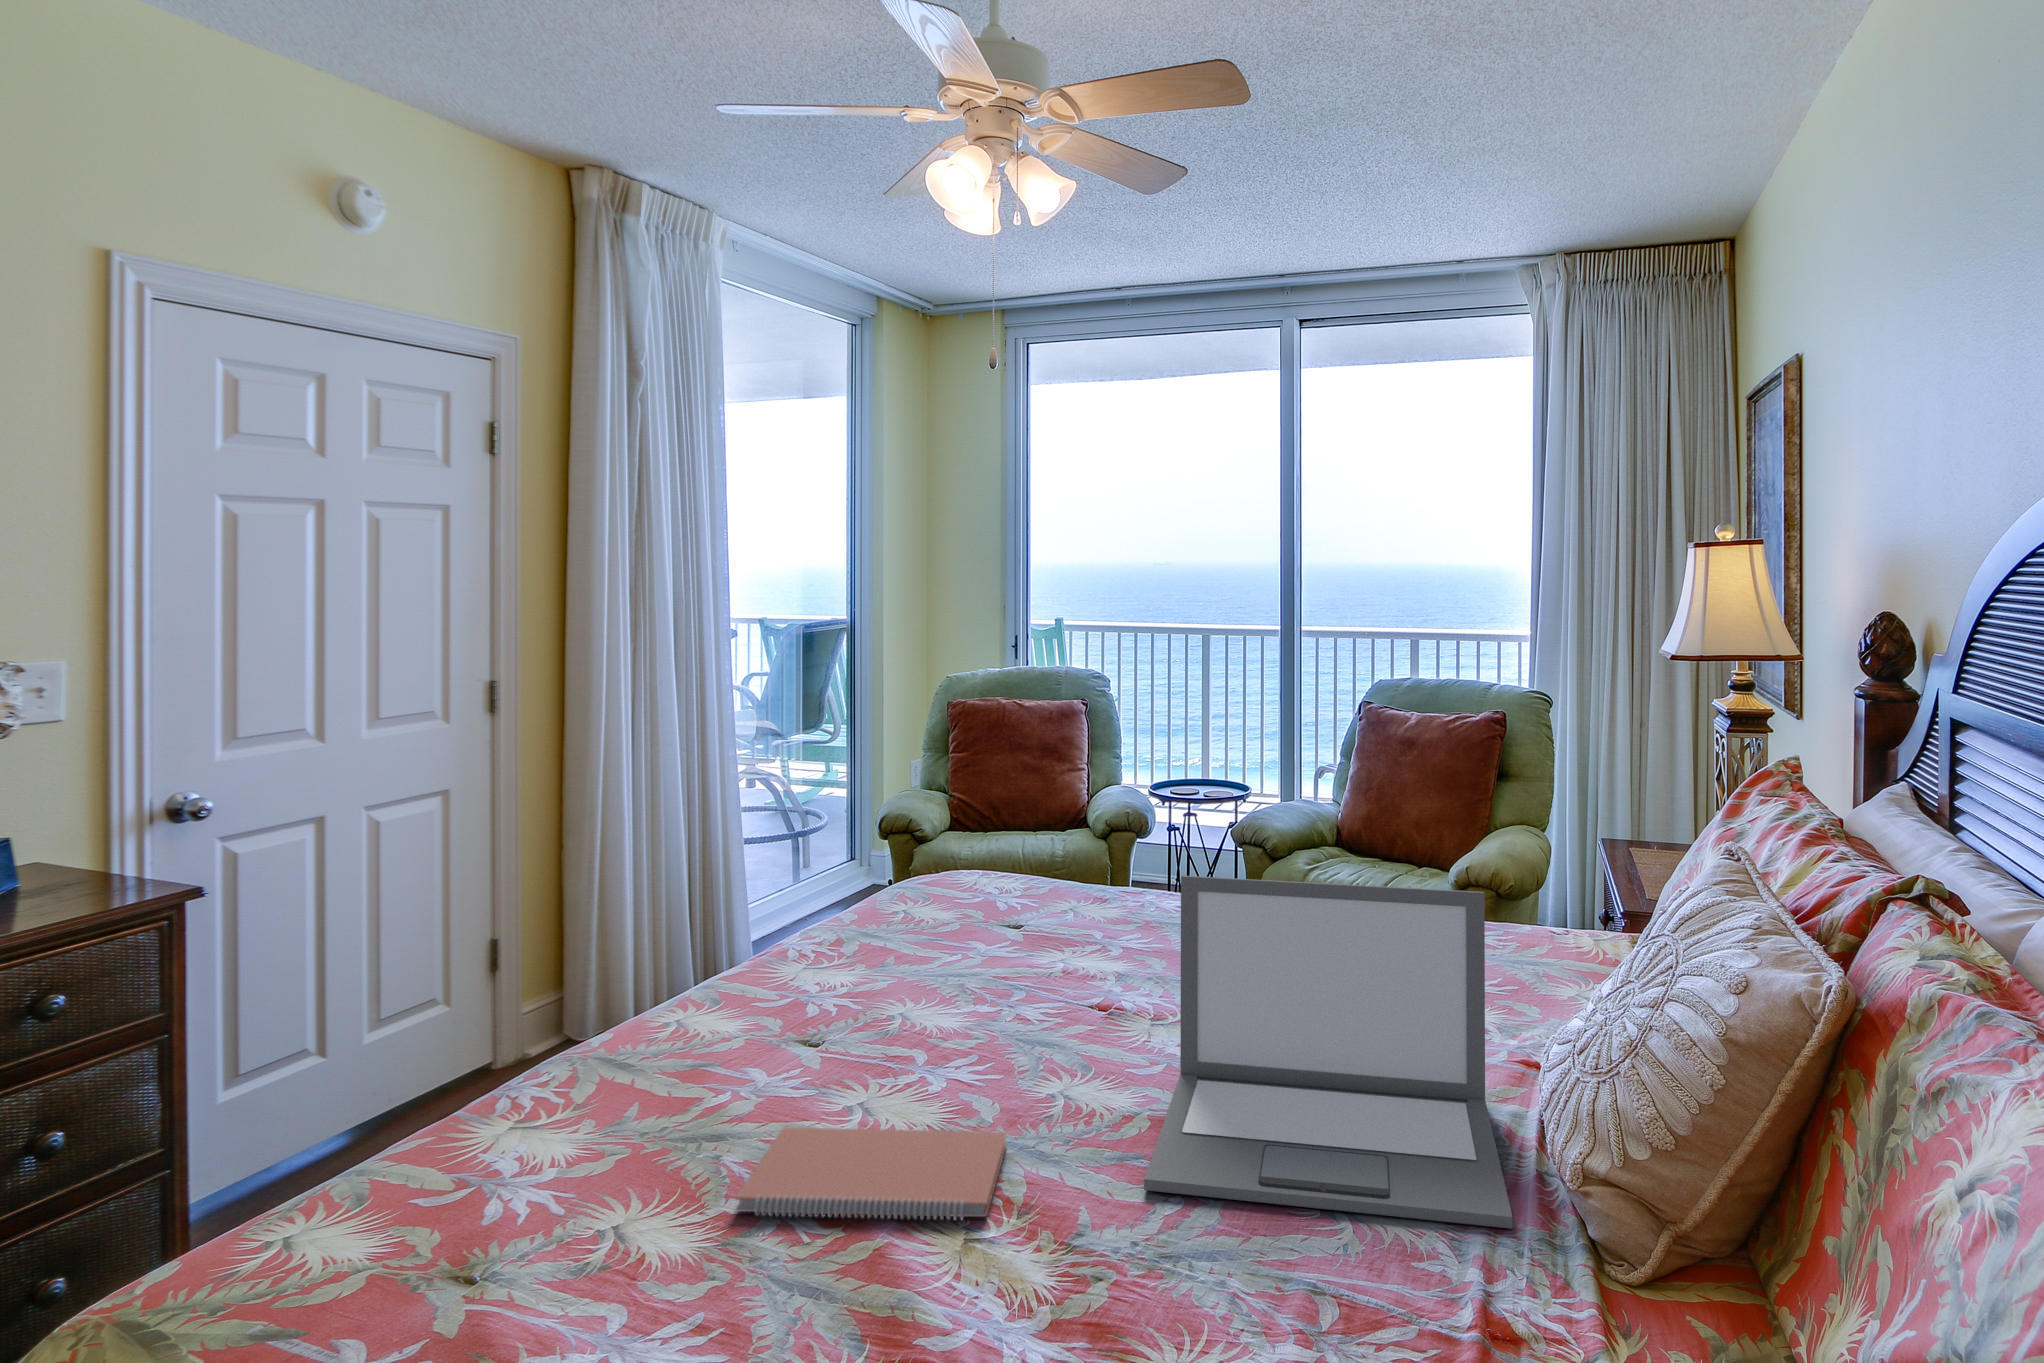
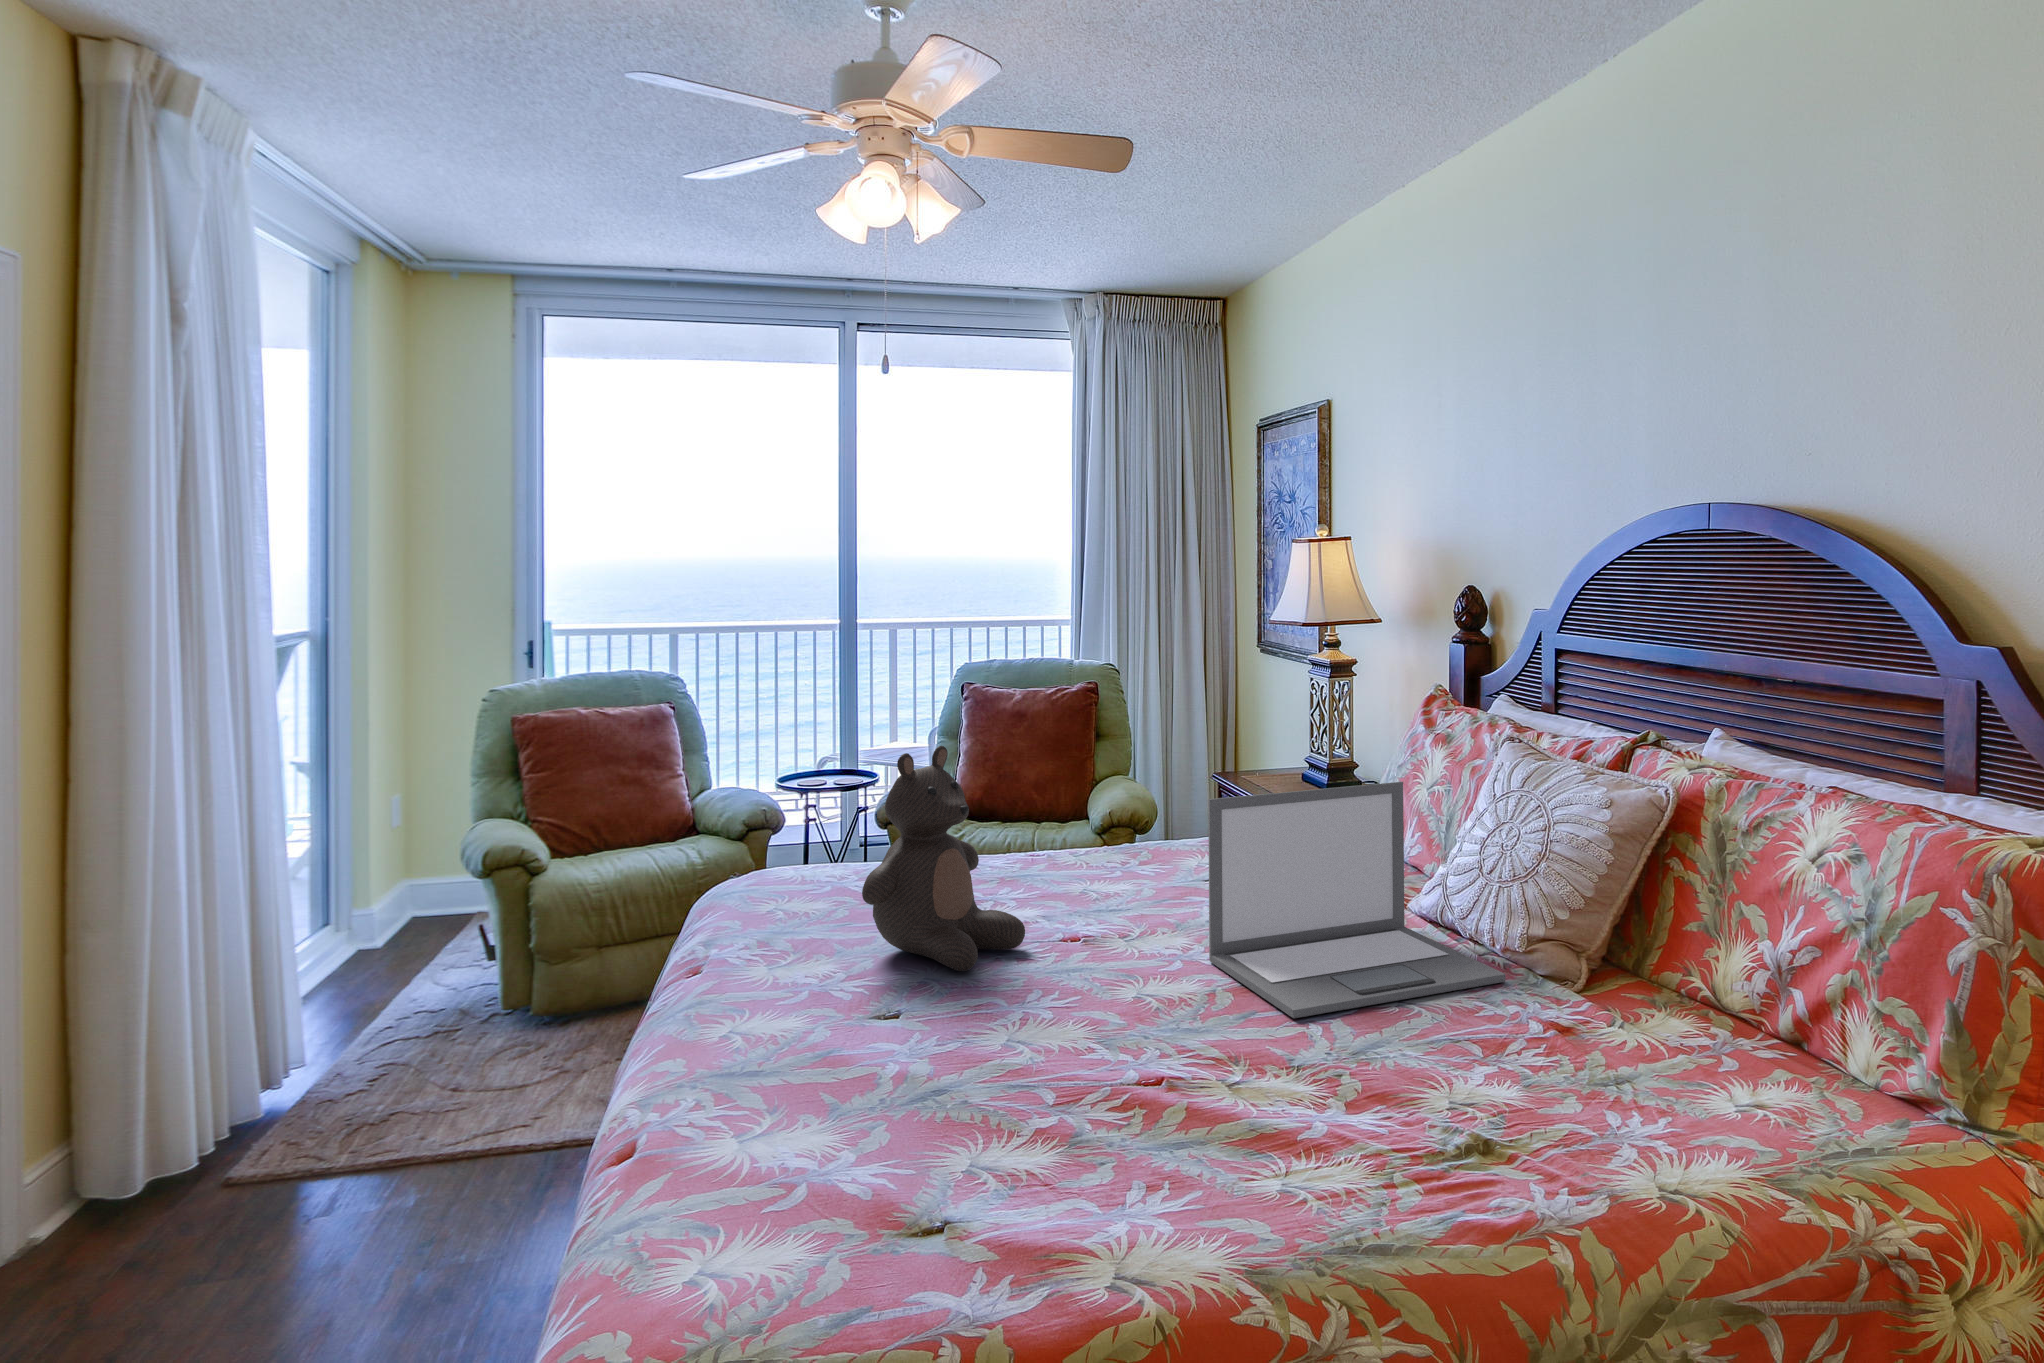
teddy bear: none [857,771,1031,1025] -> present [862,746,1025,971]
notebook: present [736,1127,1007,1220] -> none [997,1011,1225,1105]

